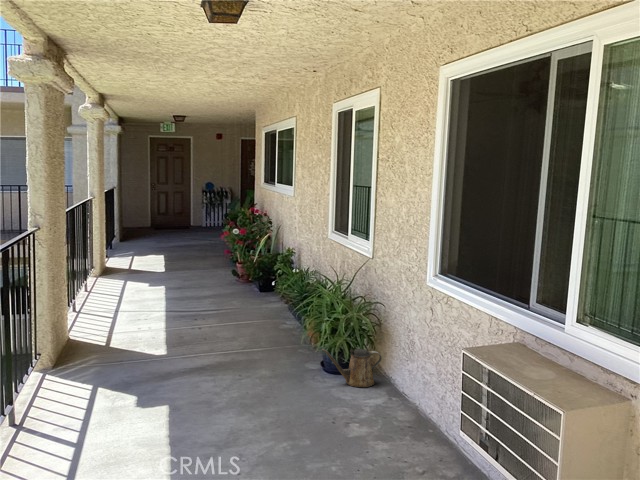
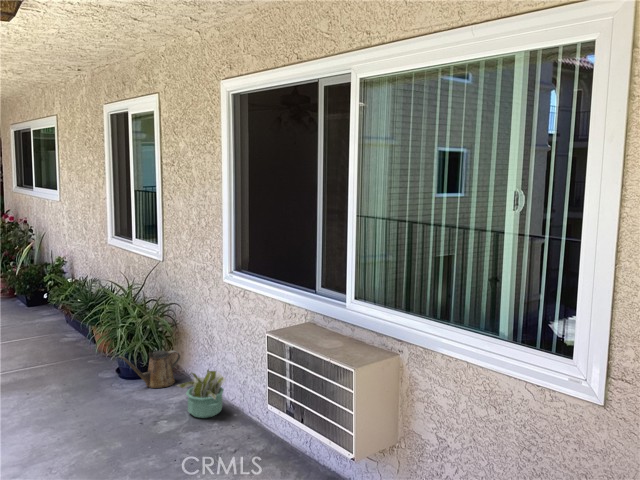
decorative plant: none [371,376,423,428] -> present [177,369,226,418]

